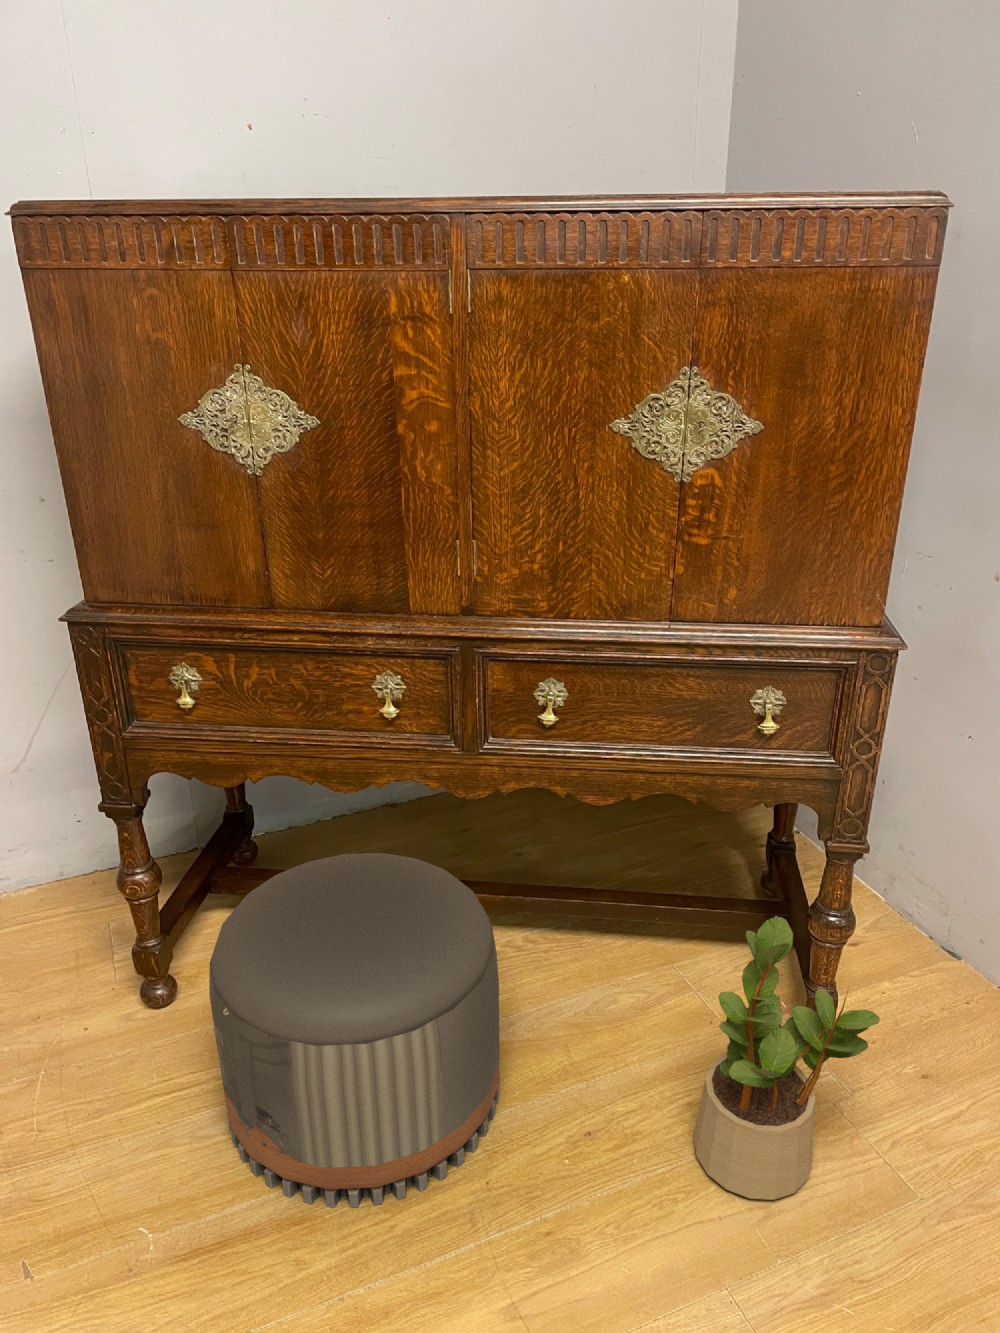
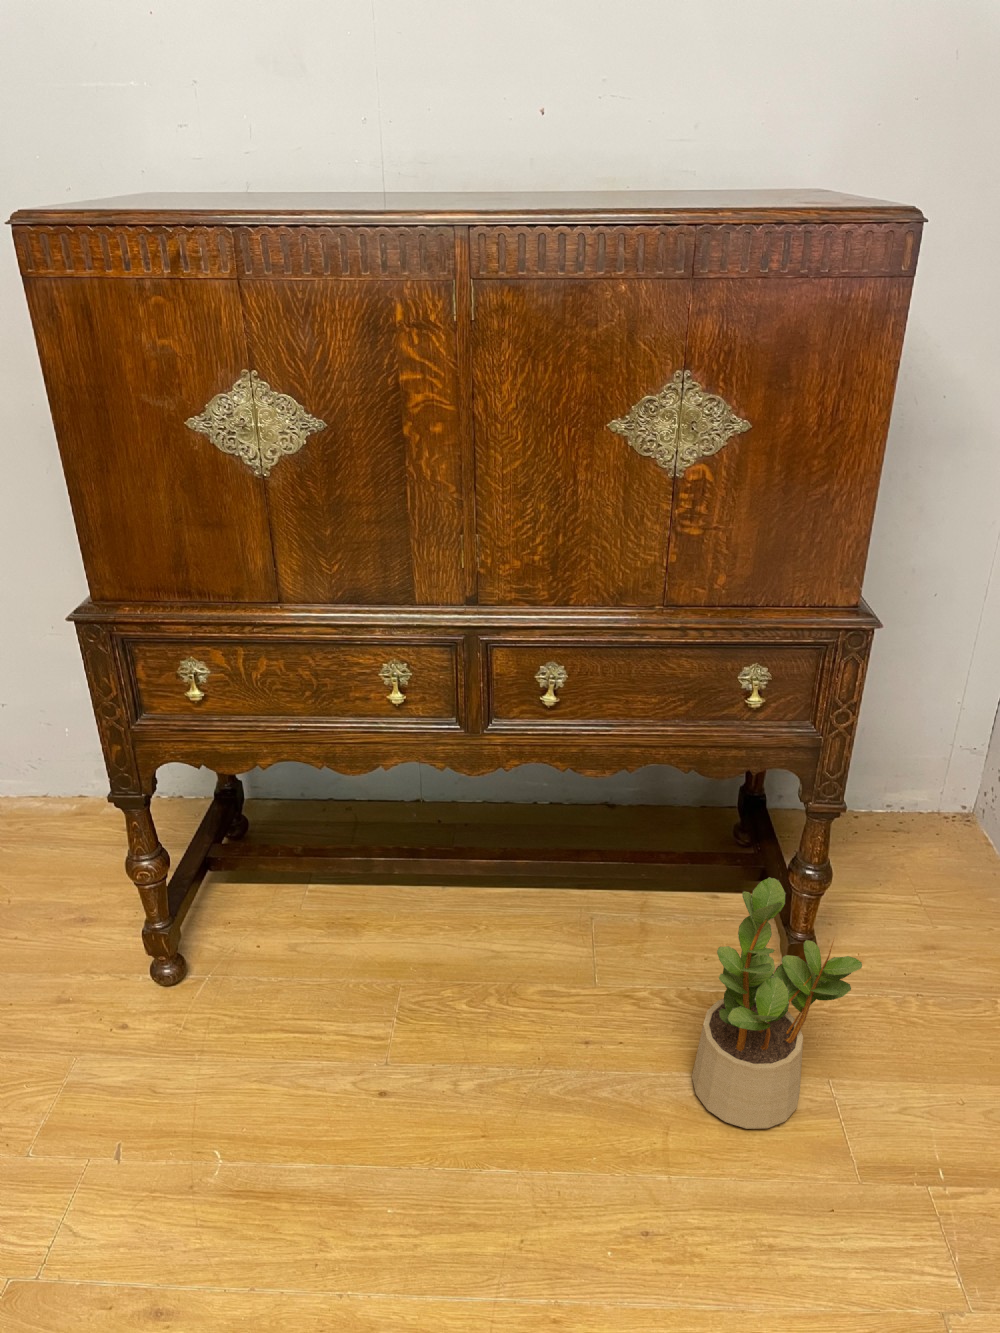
pouf: present [209,853,500,1207] -> none [237,830,510,1161]

